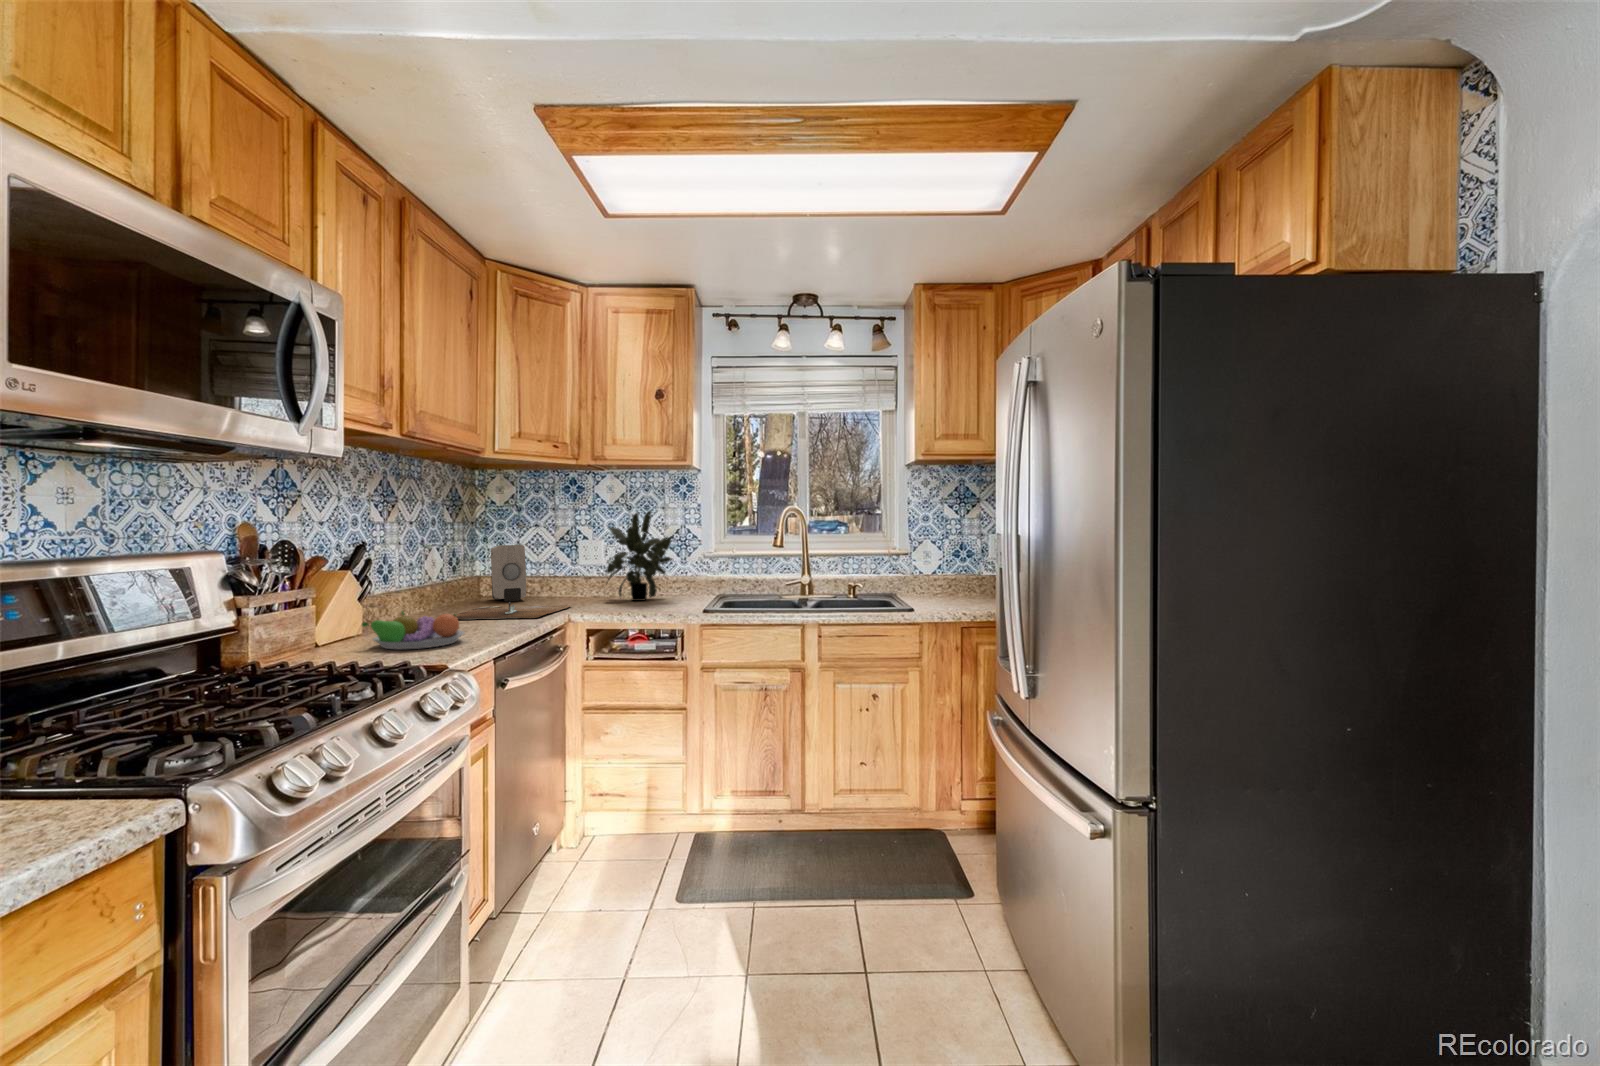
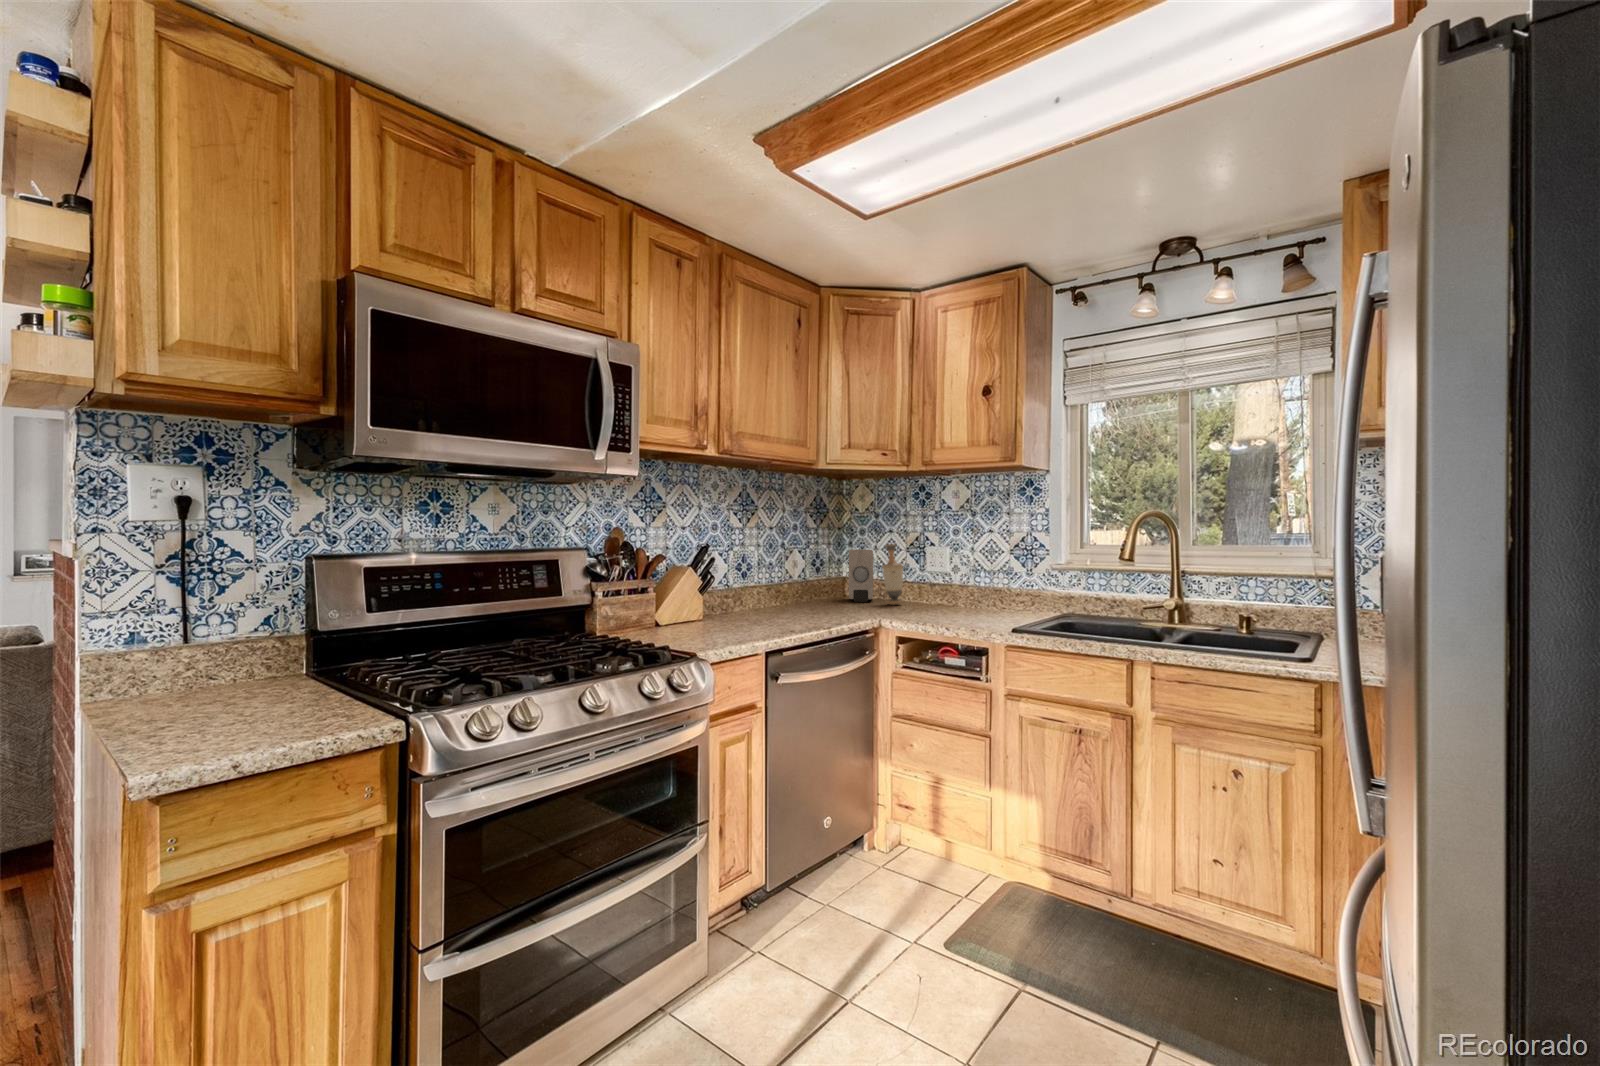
potted plant: present [607,511,672,601] -> none [935,516,1012,612]
vase: none [541,538,563,601] -> present [882,544,903,605]
cutting board: present [456,602,570,619] -> none [781,602,897,619]
fruit bowl: present [362,611,464,649] -> none [679,602,752,636]

